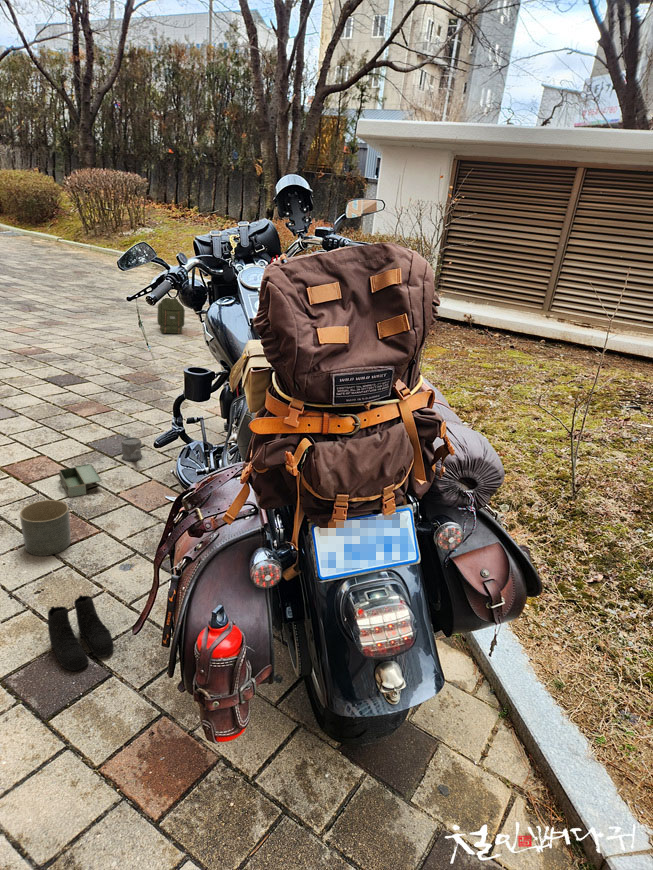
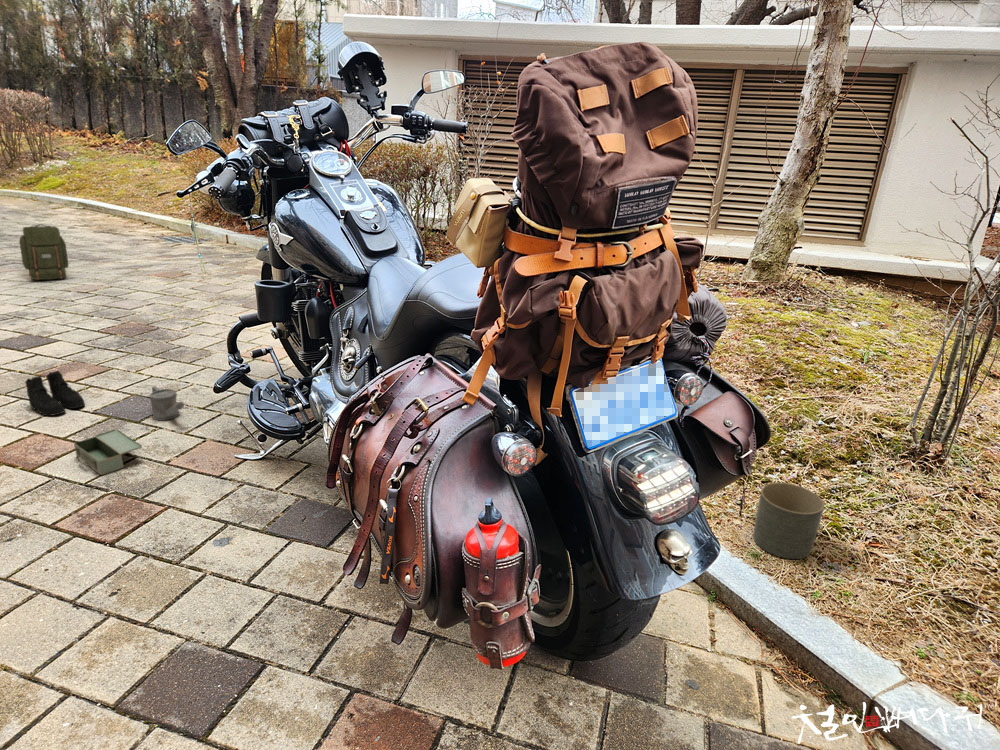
backpack: present [157,297,185,334] -> present [19,225,69,280]
planter: present [20,500,71,556] -> present [753,483,824,559]
boots: present [48,595,114,671] -> present [26,371,85,416]

